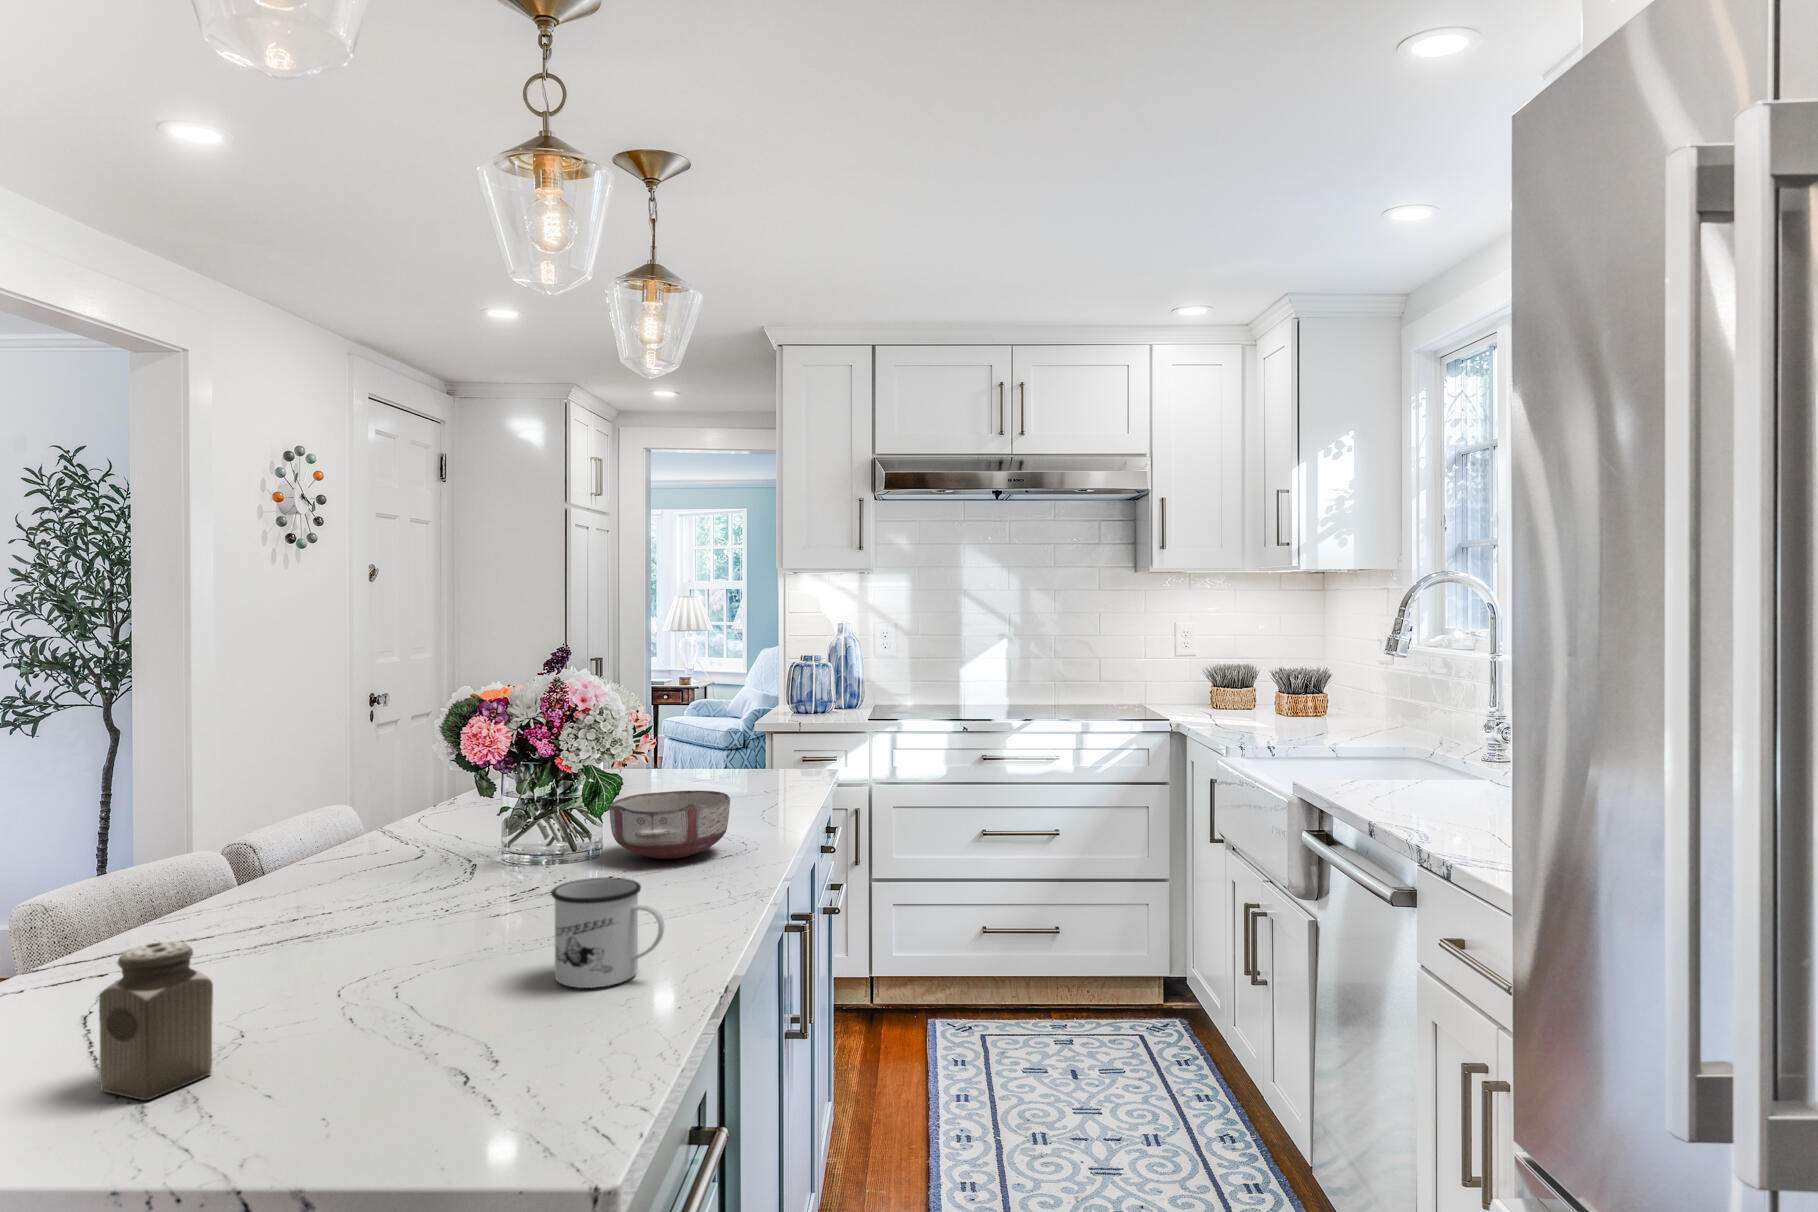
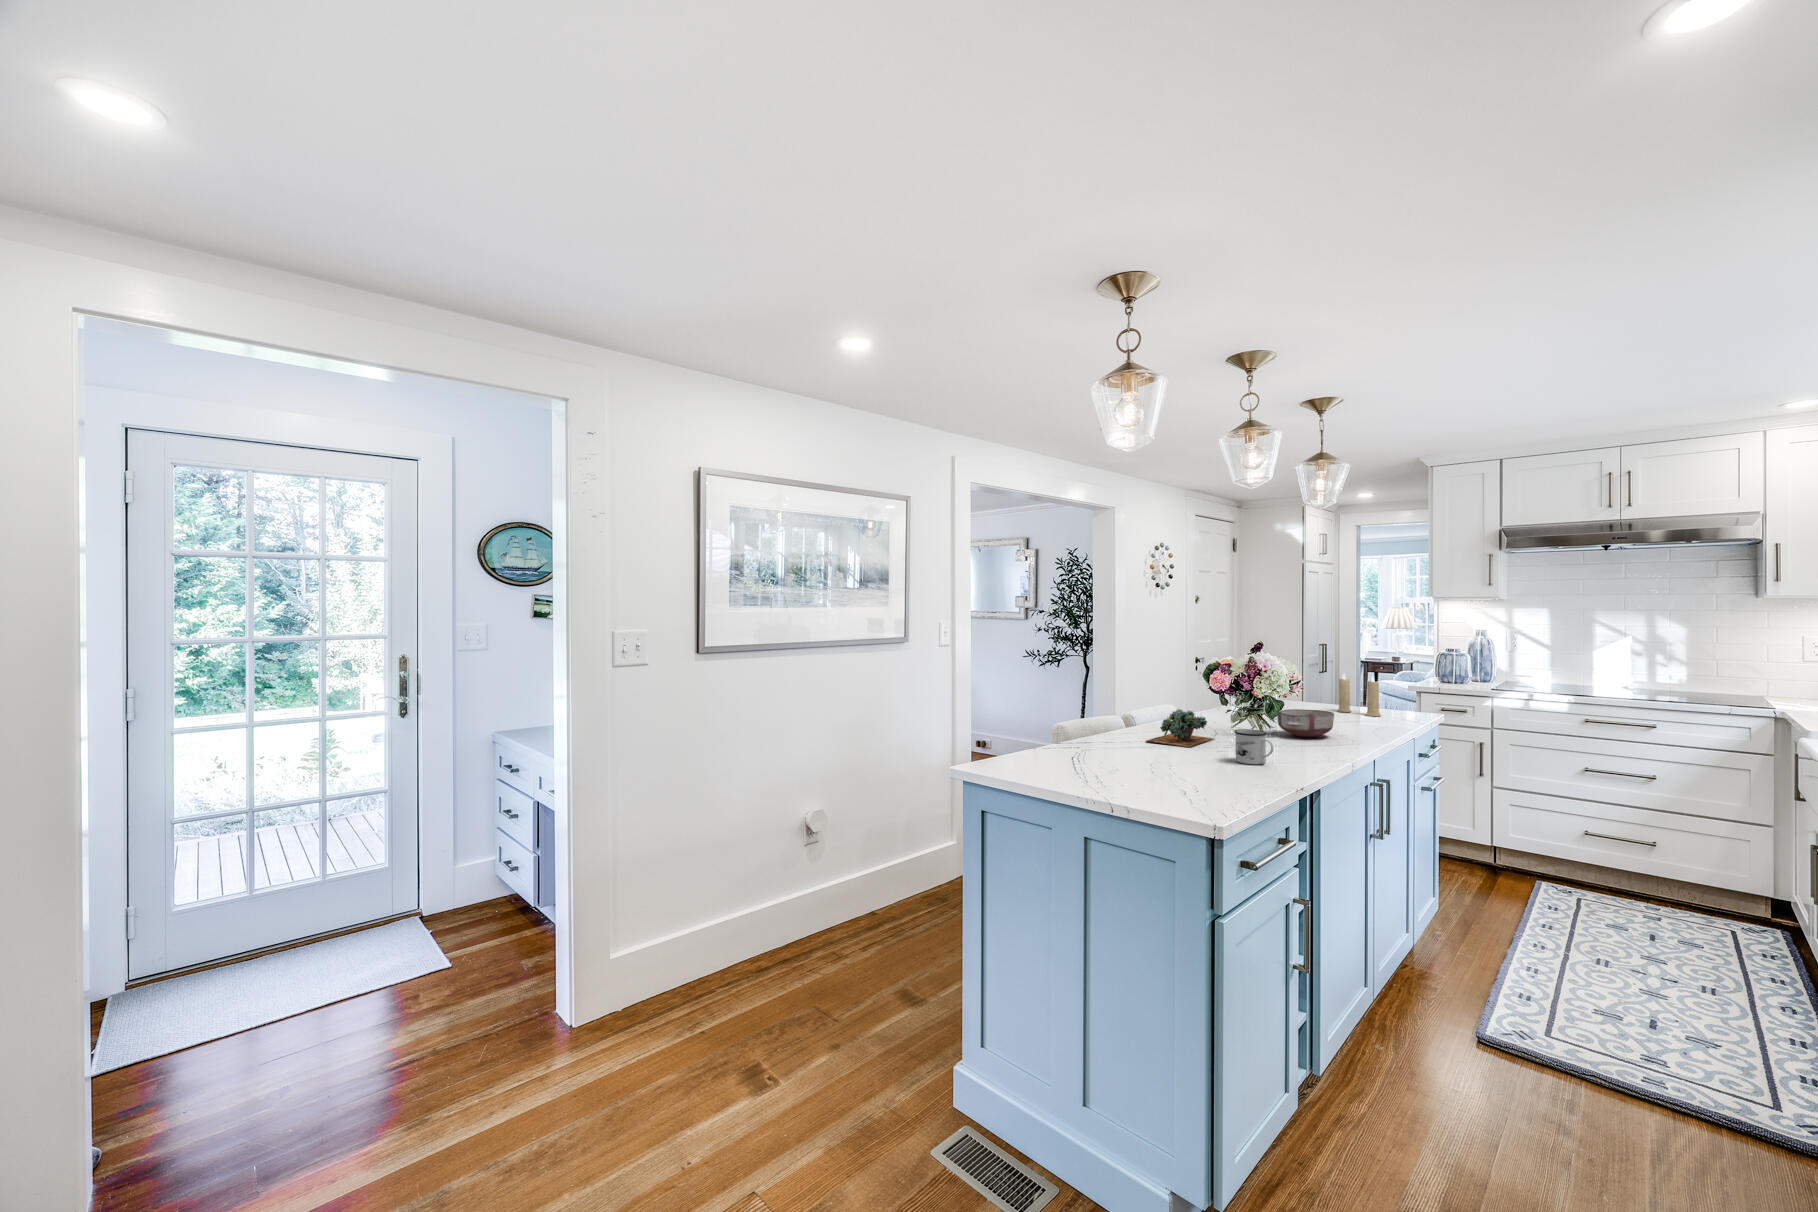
candle: none [683,702,763,786] -> present [1337,674,1381,716]
succulent plant: none [256,832,468,952] -> present [1146,709,1214,747]
salt shaker: present [99,942,213,1100] -> none [1109,726,1135,764]

